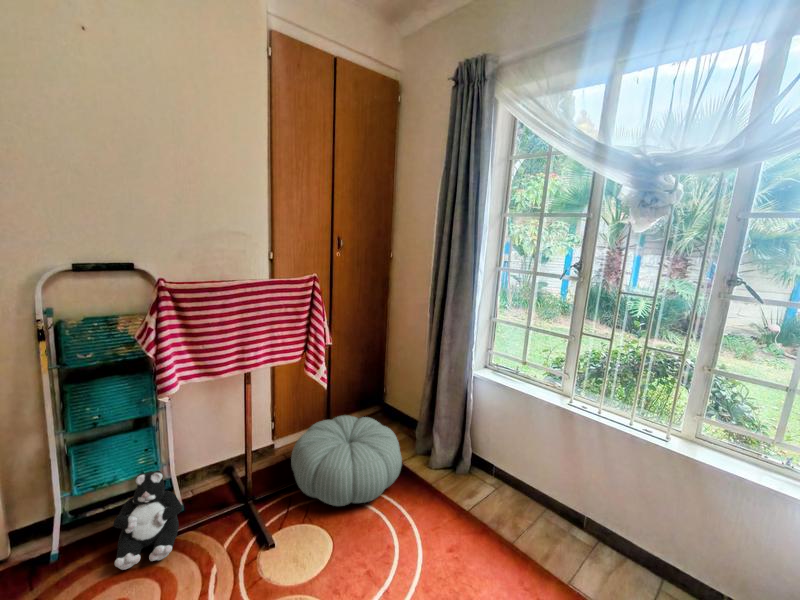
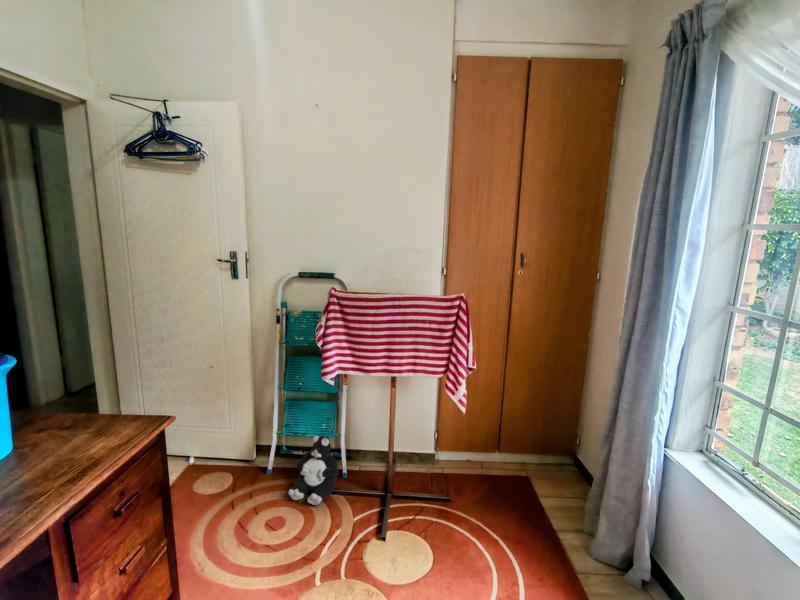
pouf: present [291,416,402,506] -> none [429,447,550,550]

